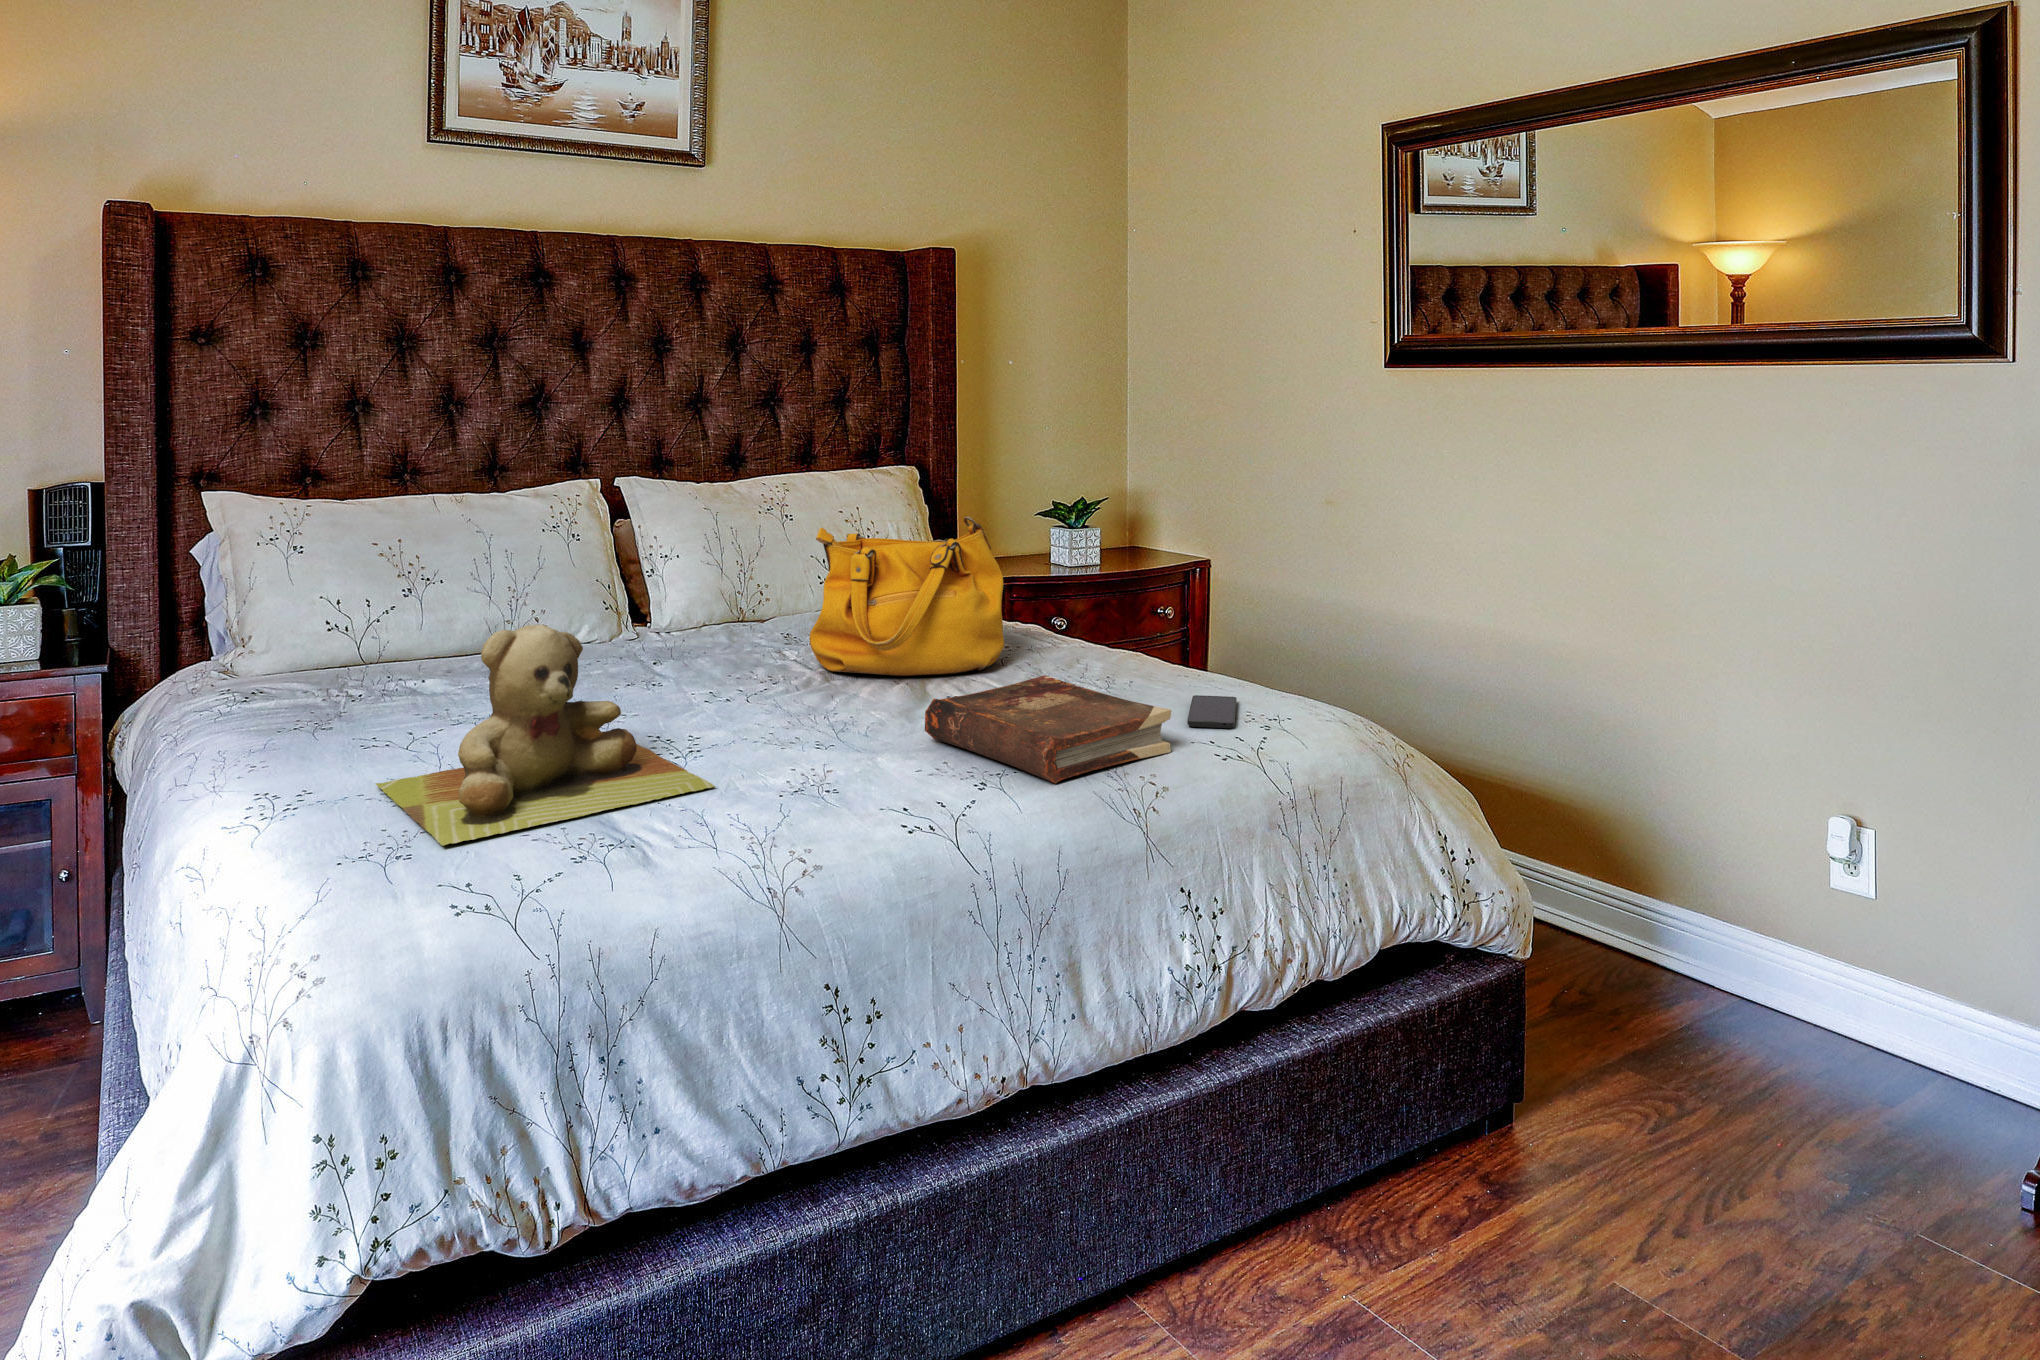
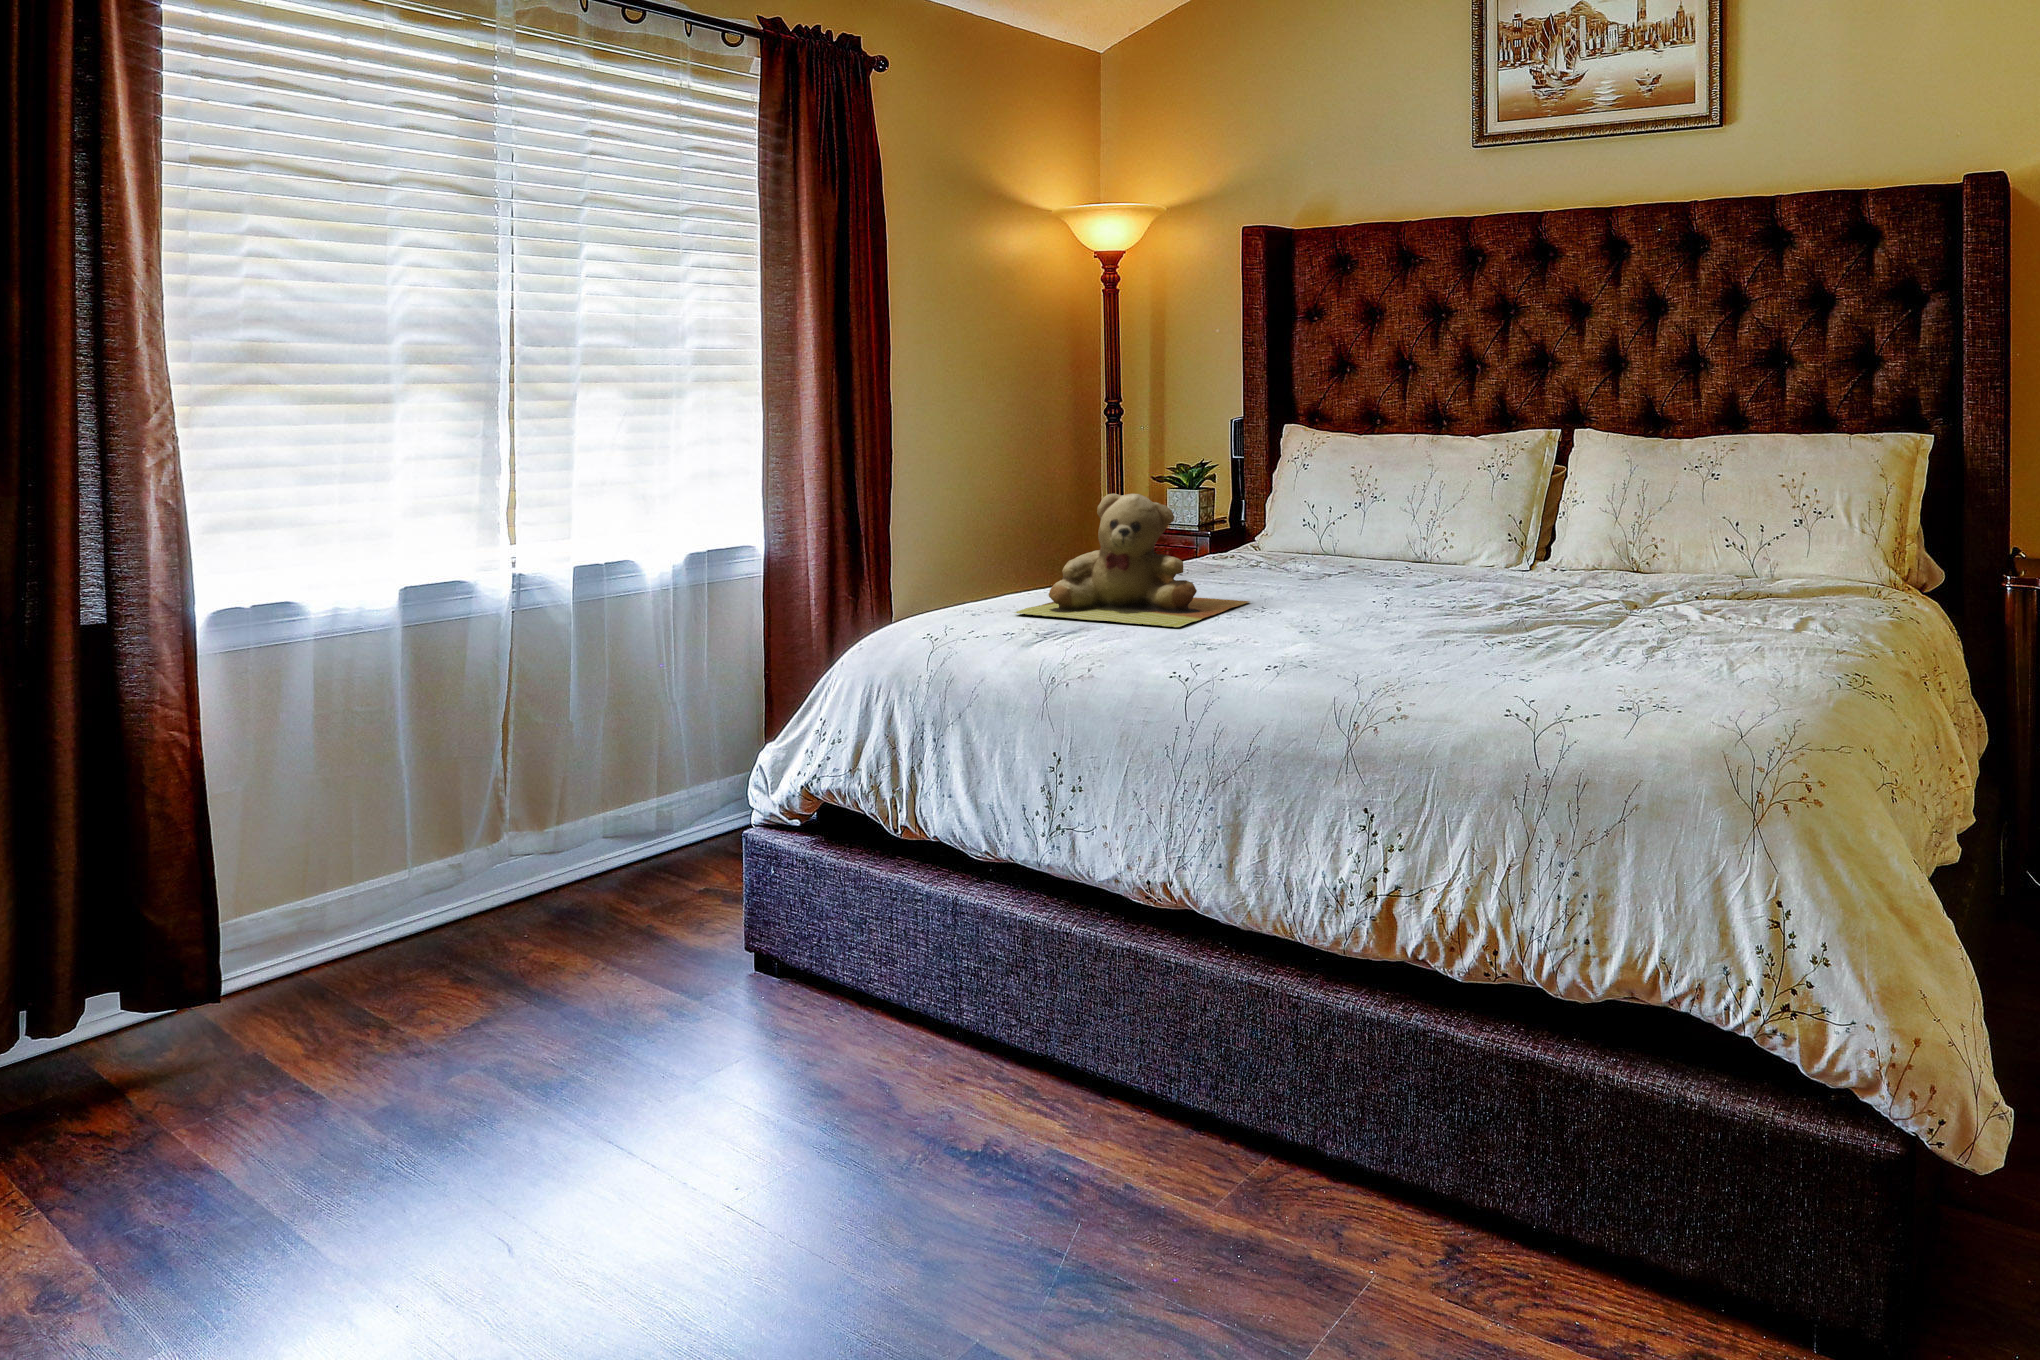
handbag: present [810,517,1004,676] -> none [1478,466,1669,626]
book: present [925,675,1171,783] -> none [1296,605,1504,692]
smartphone: present [1187,695,1237,728] -> none [1553,674,1683,698]

